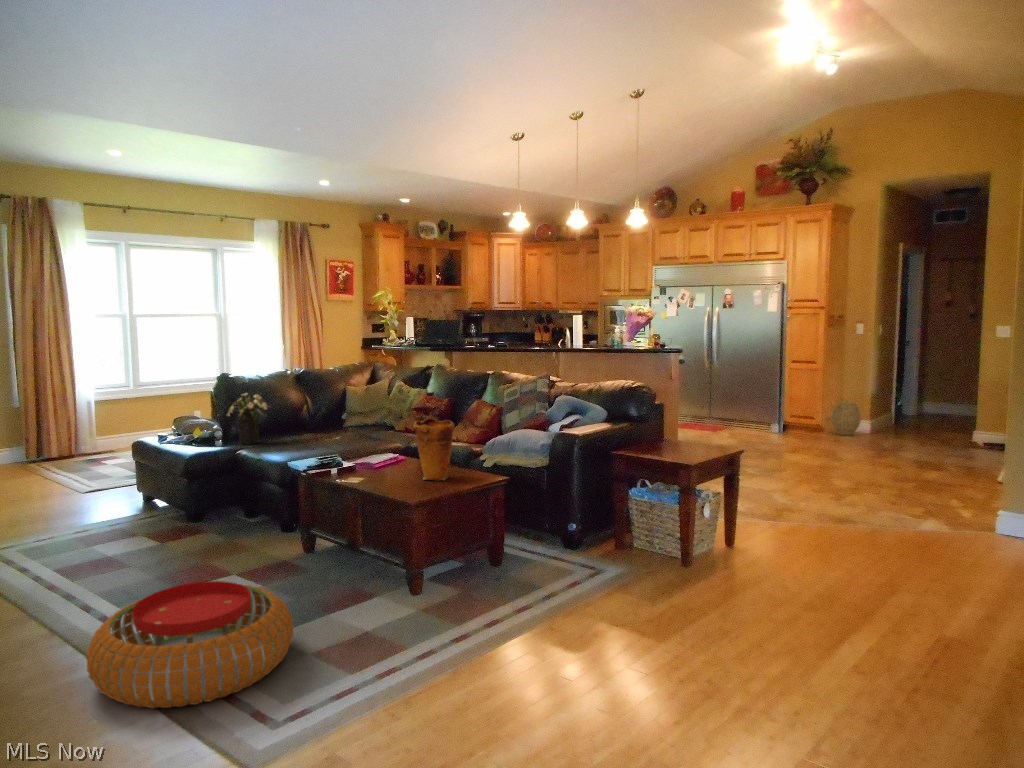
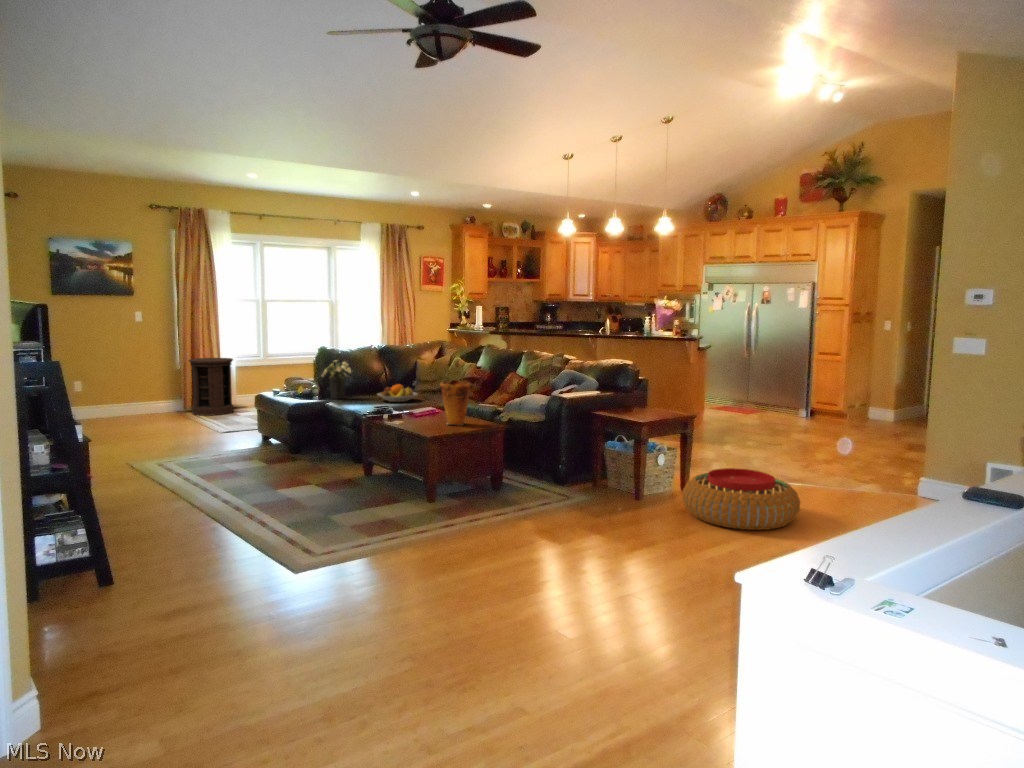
side table: none [29,391,94,469] -> present [189,358,233,416]
woven basket: present [831,401,861,435] -> none [856,390,884,422]
fruit bowl: none [304,422,358,445] -> present [378,384,417,402]
pouf: present [86,581,294,708] -> present [682,468,800,530]

